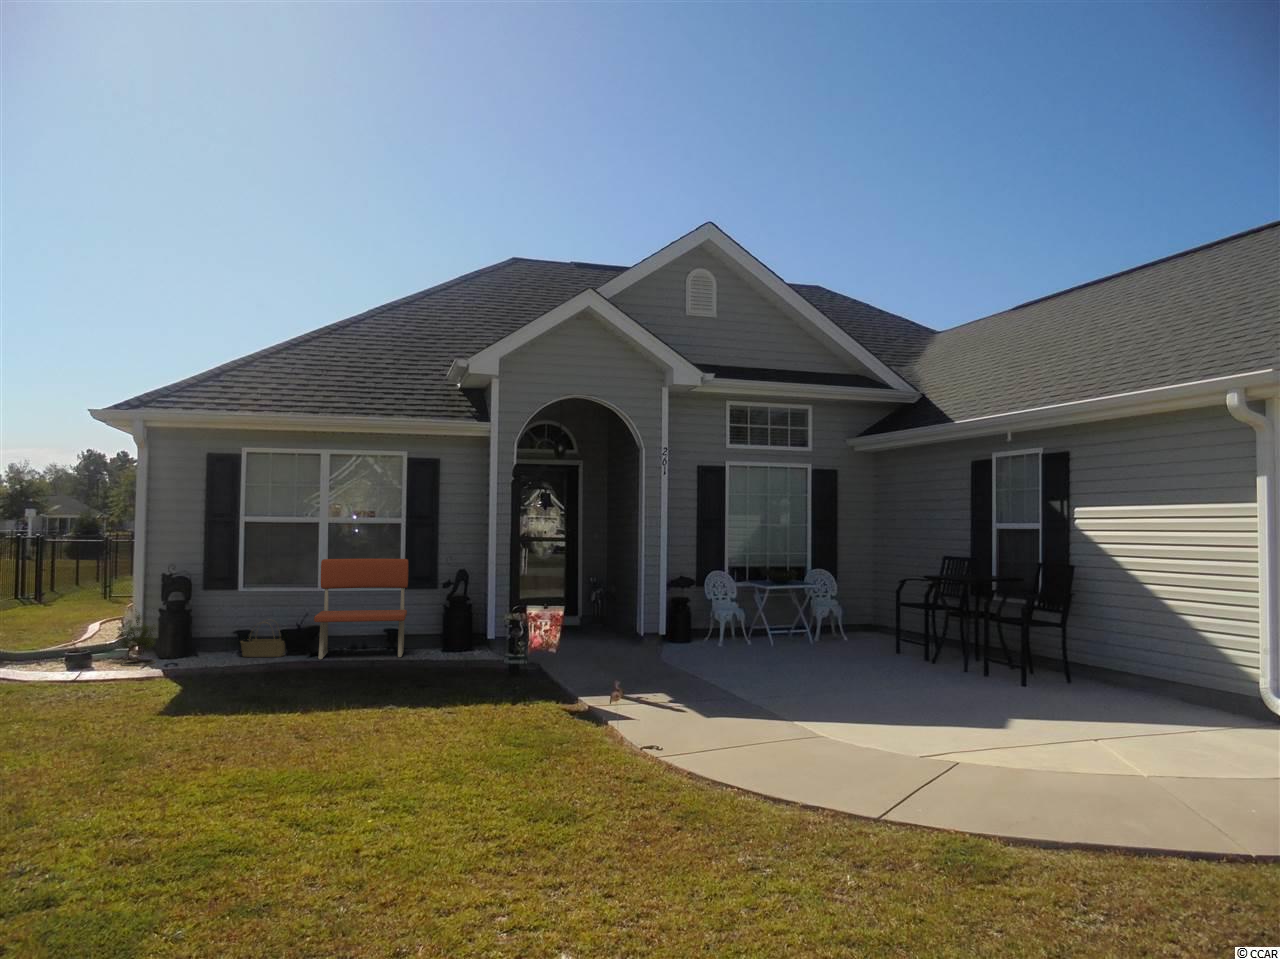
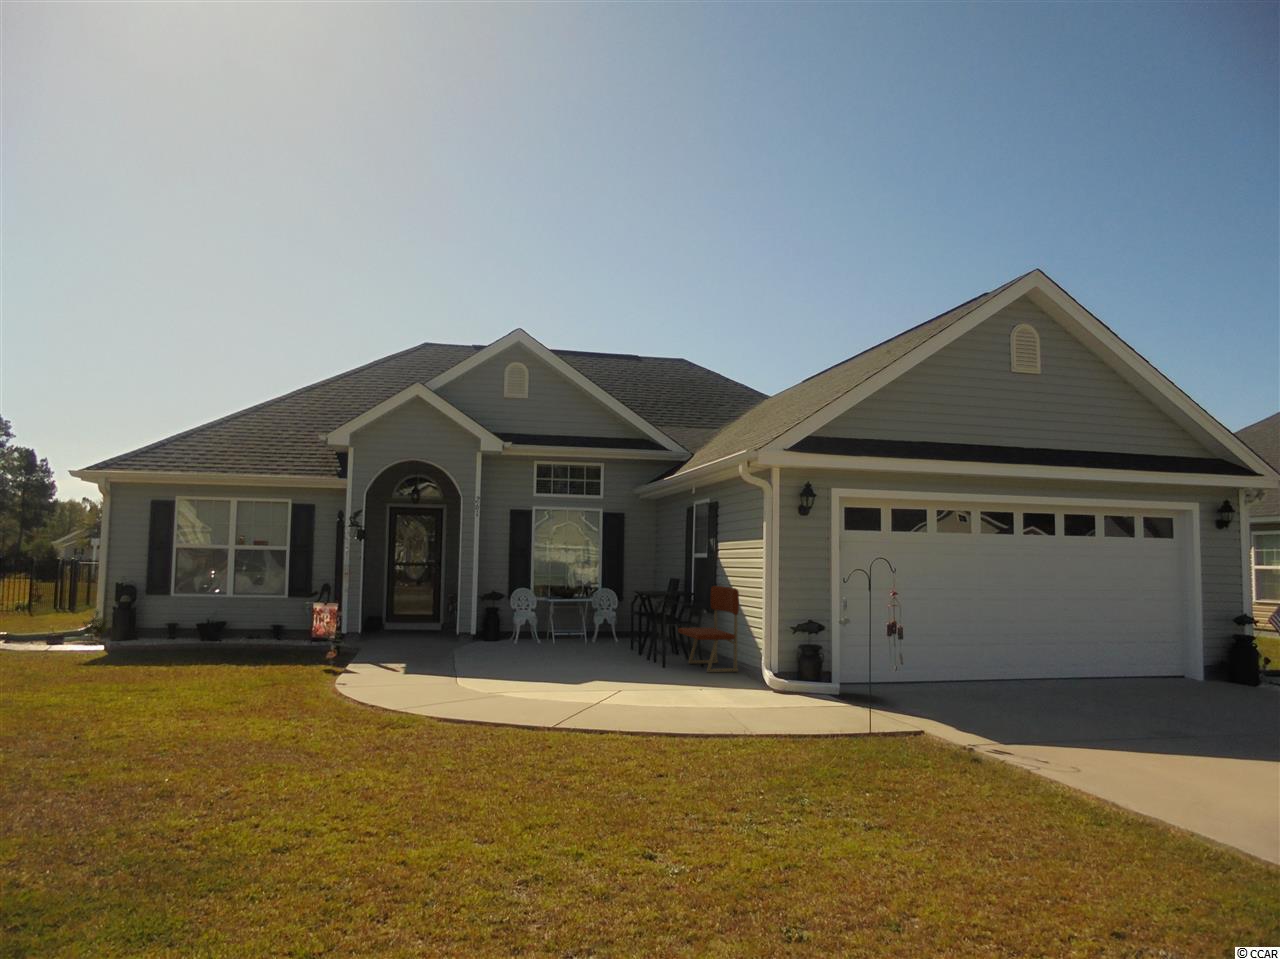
bench: present [314,559,408,659] -> present [678,586,739,673]
basket: present [241,621,285,657] -> none [168,617,202,642]

